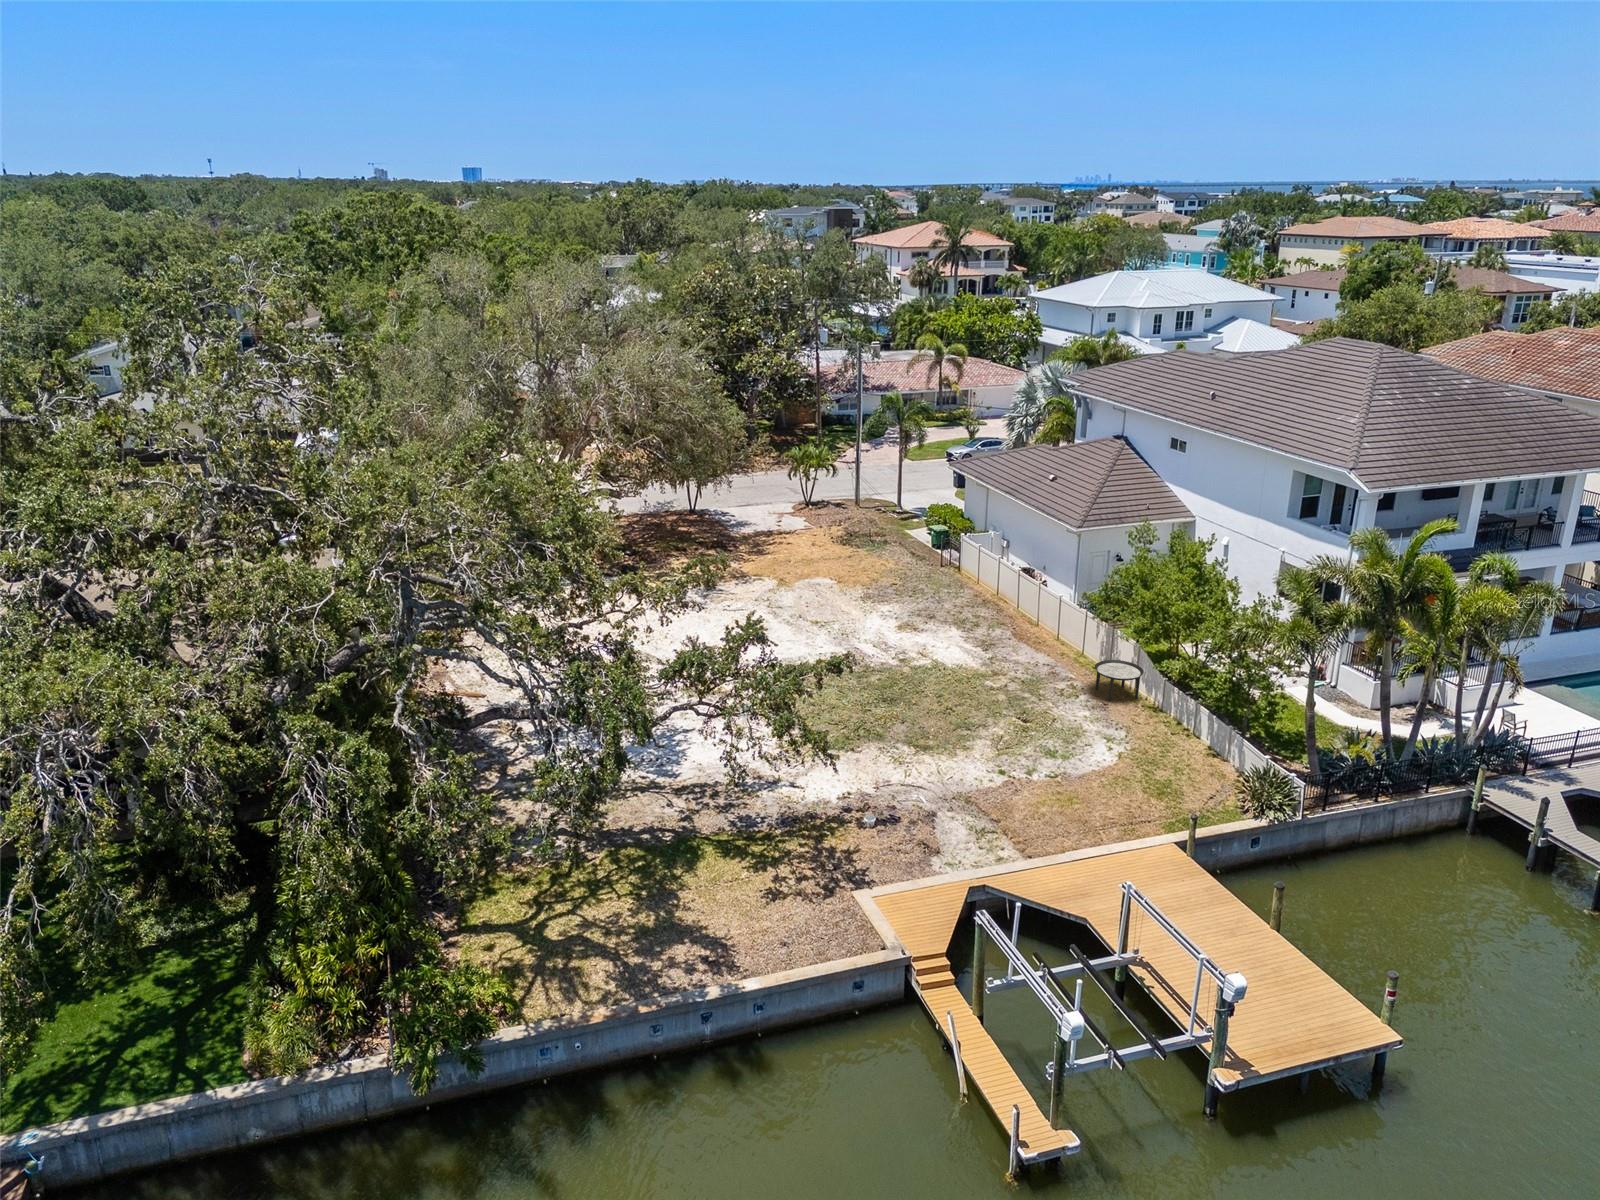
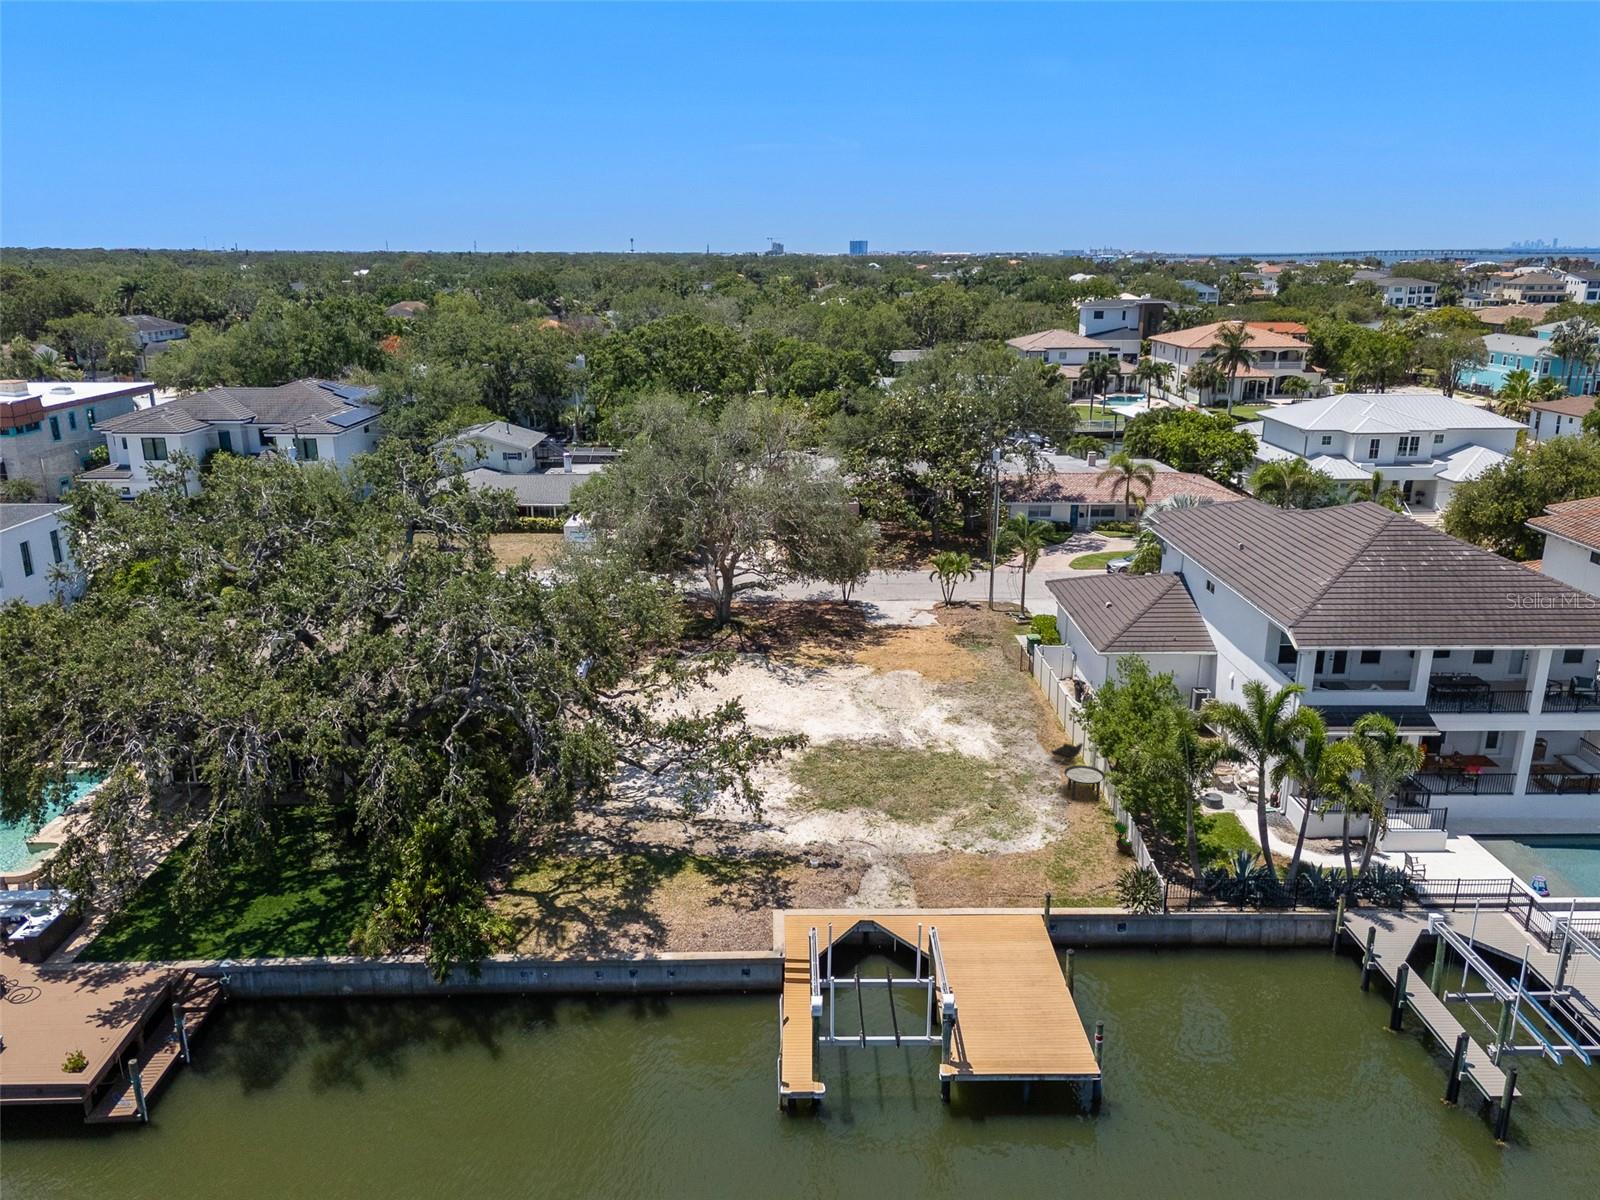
lounge chair: none [1053,635,1091,664] -> present [1051,743,1083,762]
potted tree: none [1191,713,1218,753] -> present [1112,821,1132,852]

